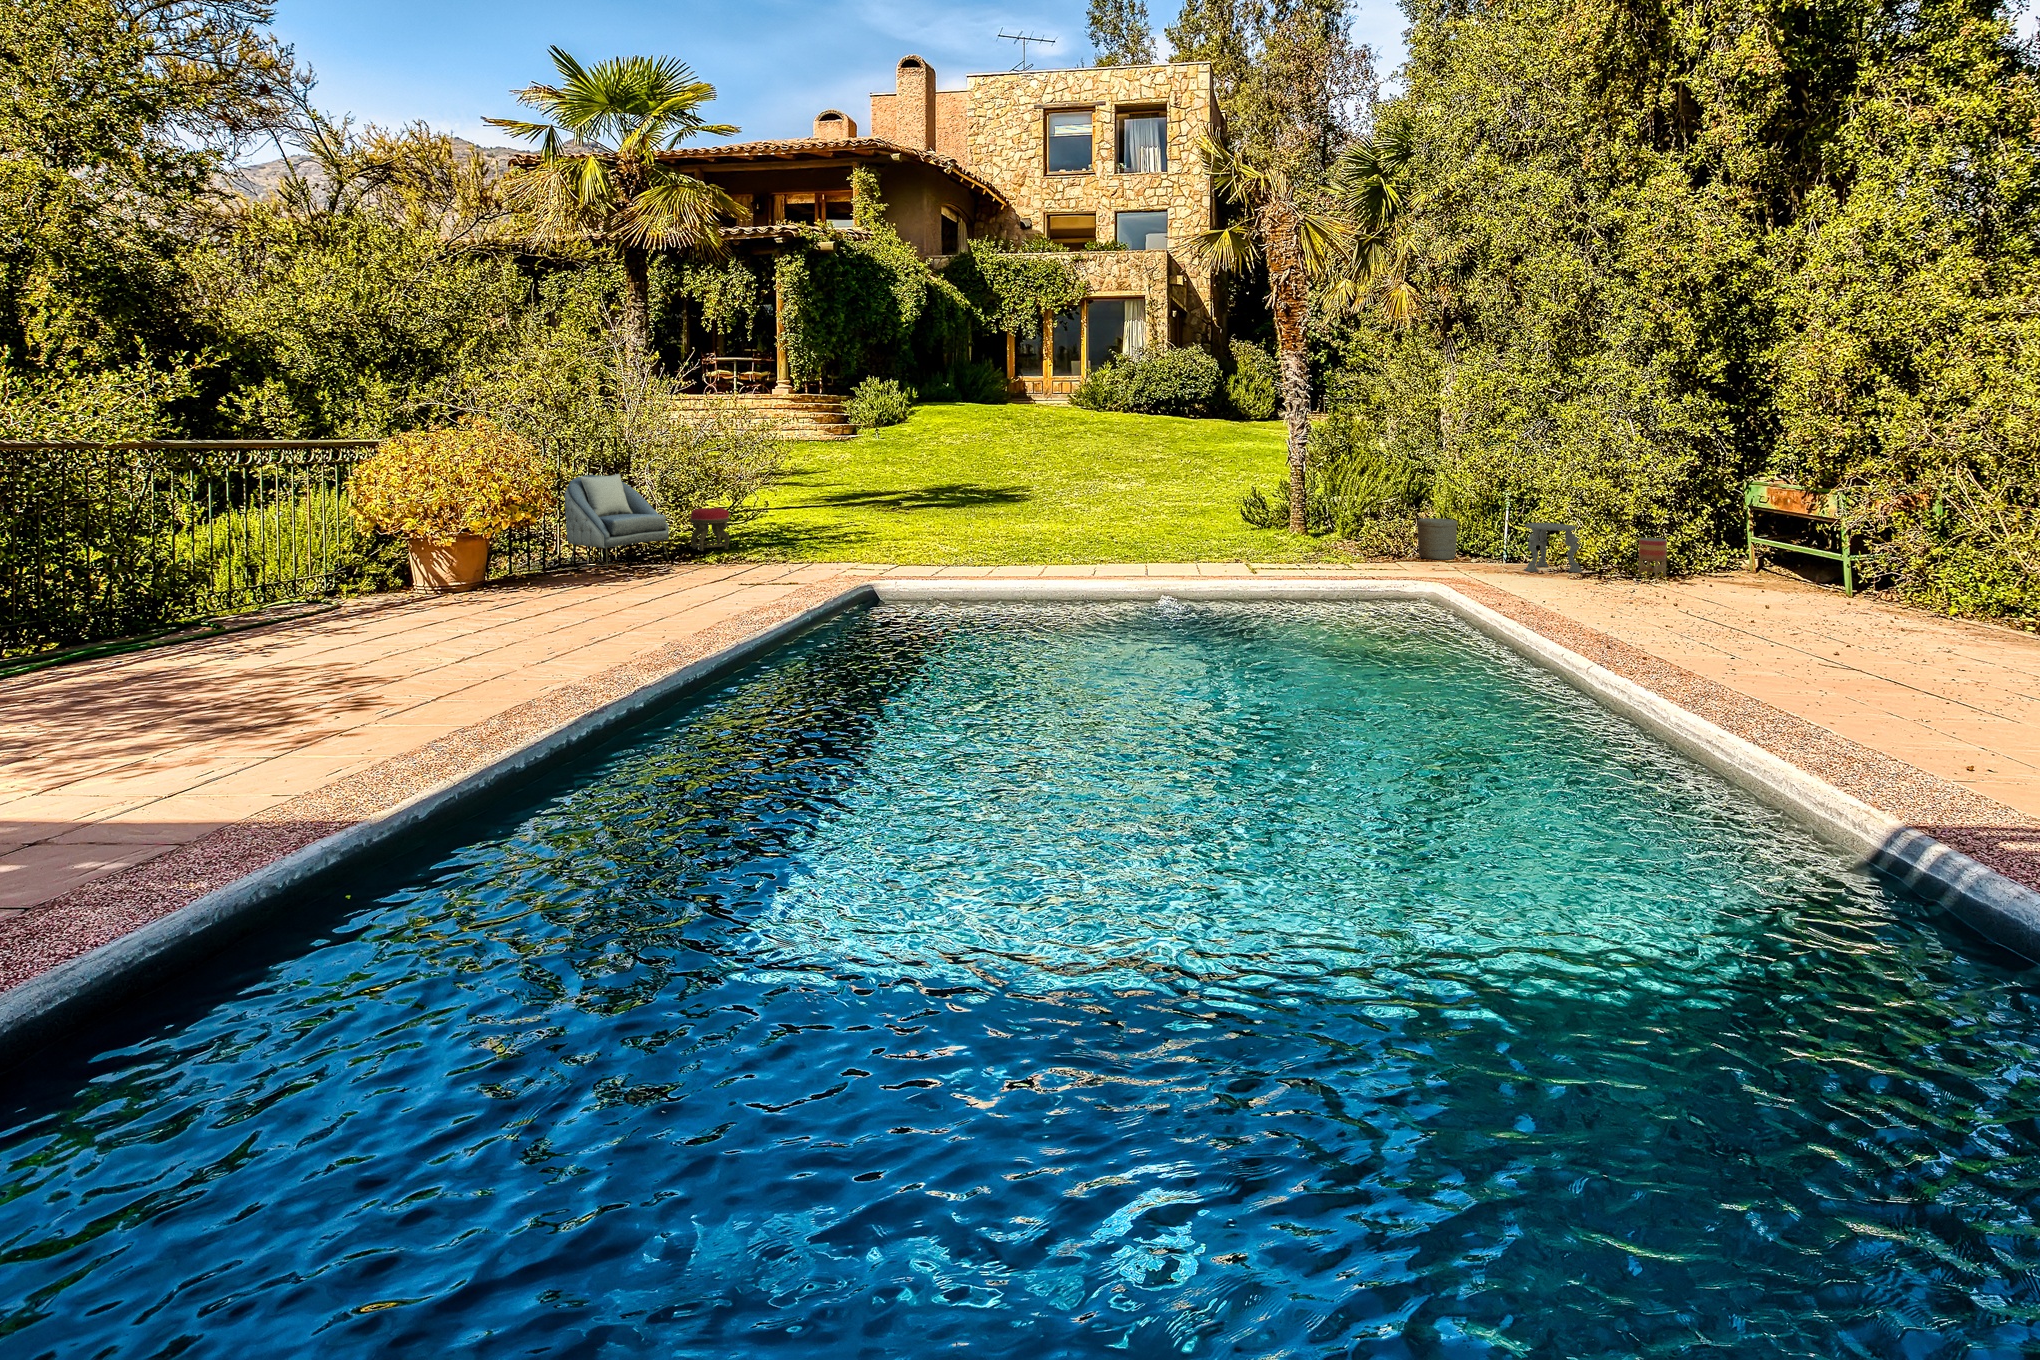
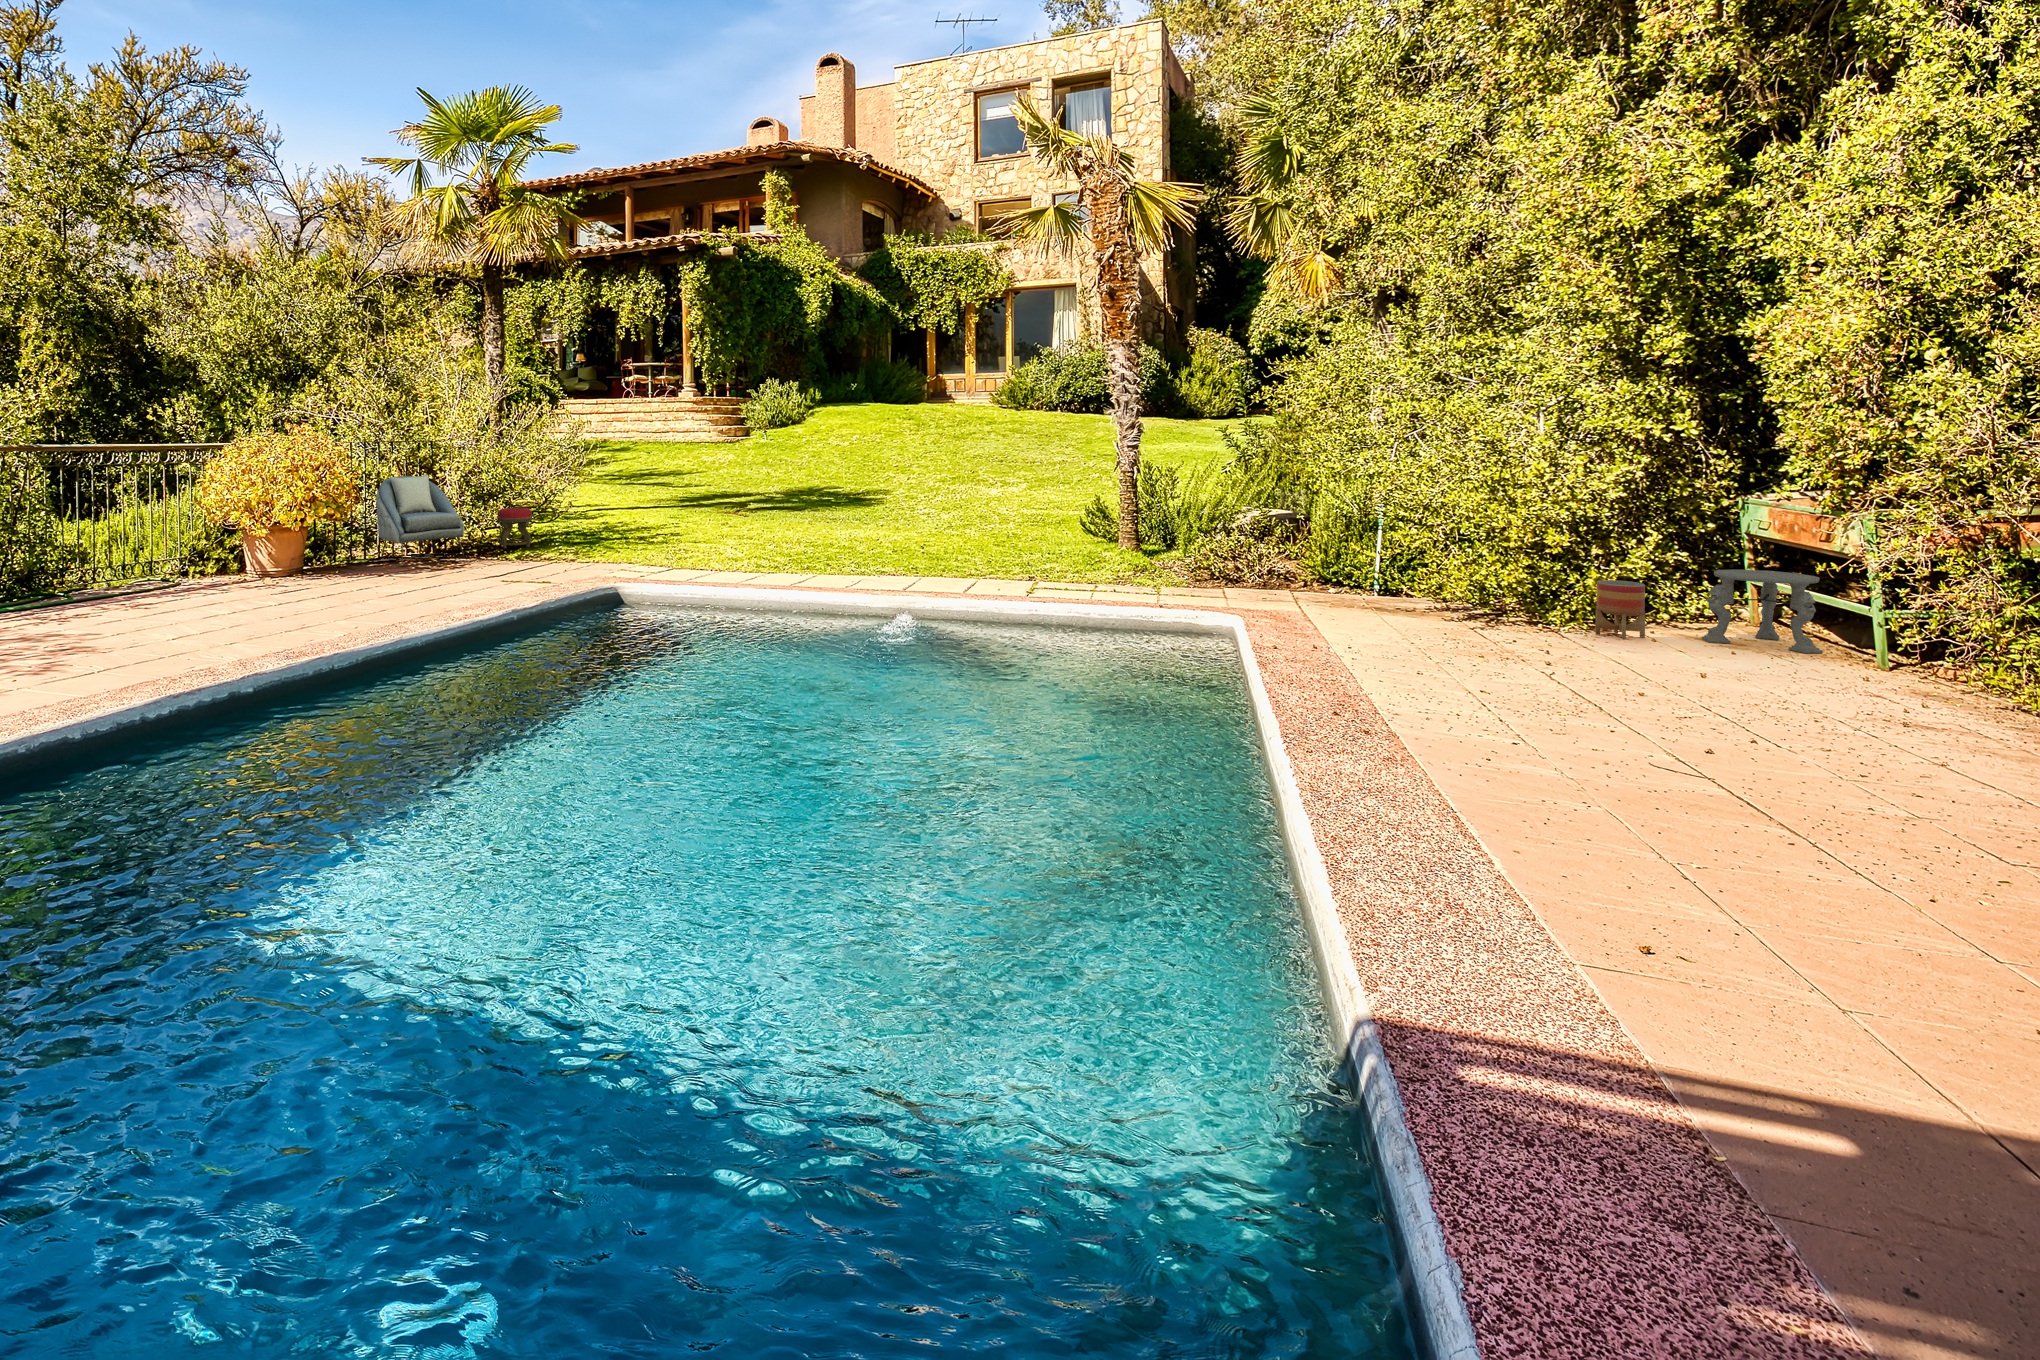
woven basket: present [1417,518,1458,560] -> none [1270,540,1328,595]
side table: present [1524,523,1582,573] -> present [1702,570,1822,654]

